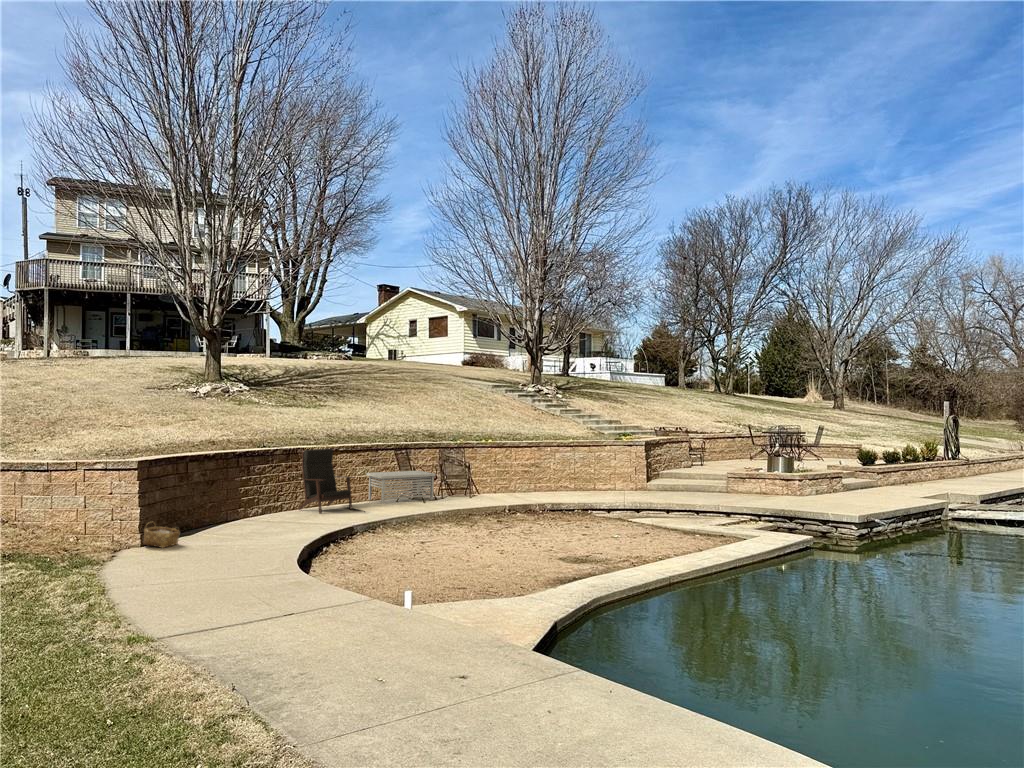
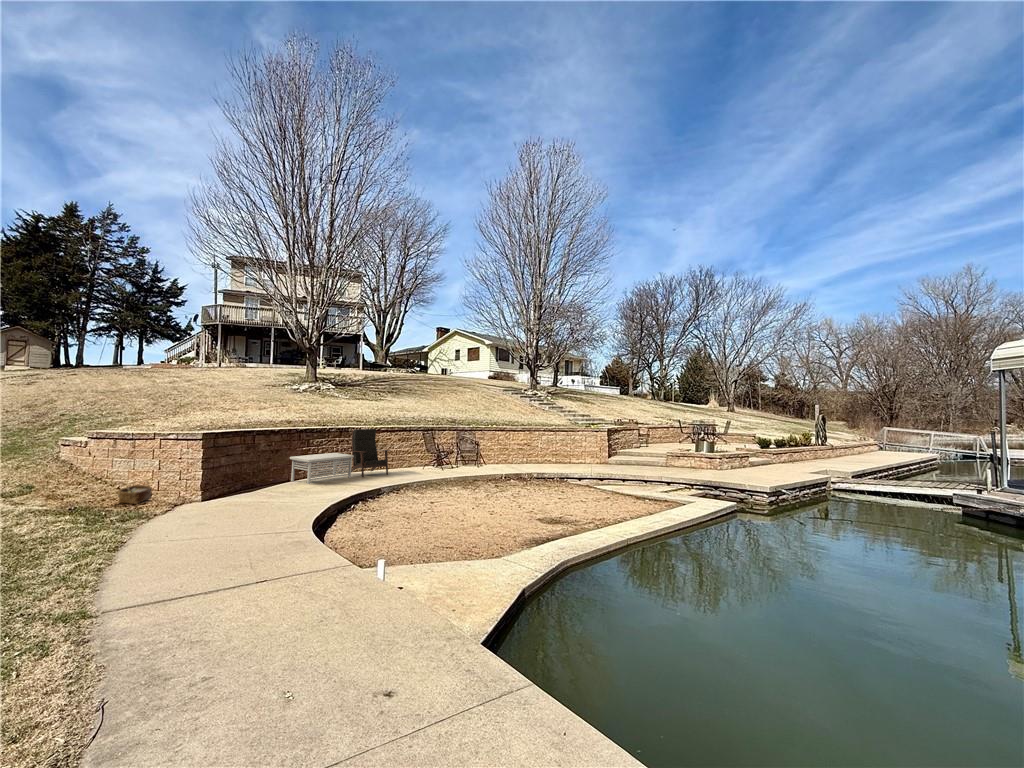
storage bench: present [366,471,436,504] -> present [290,453,354,484]
woven basket: present [143,521,180,548] -> present [118,481,152,504]

